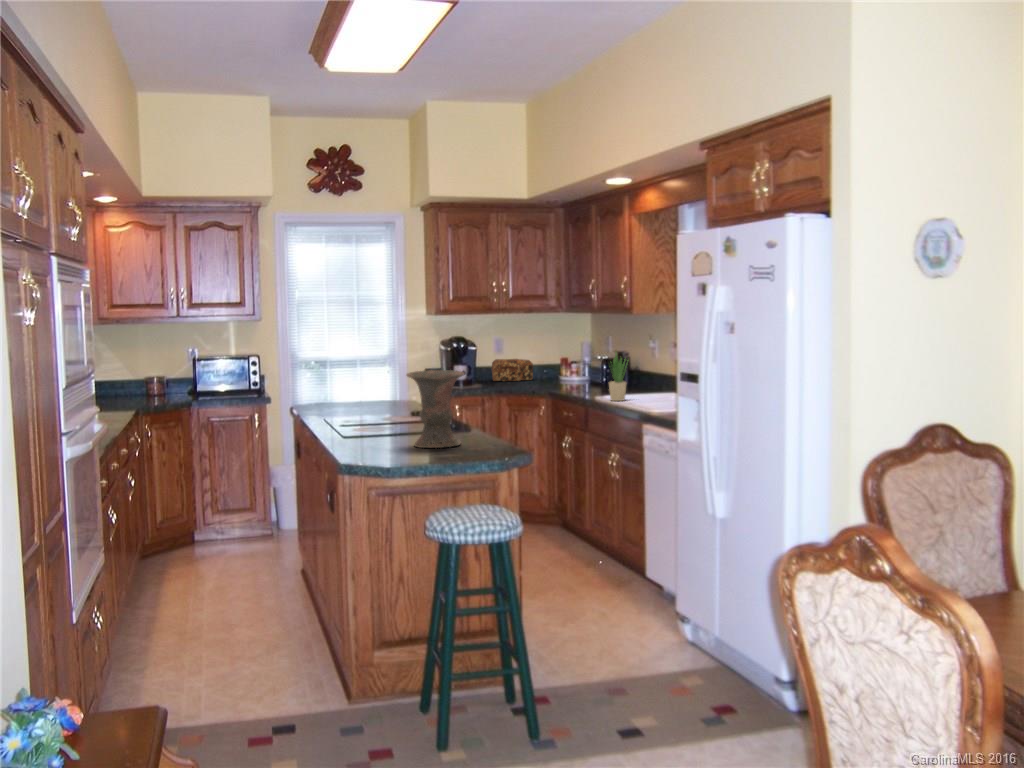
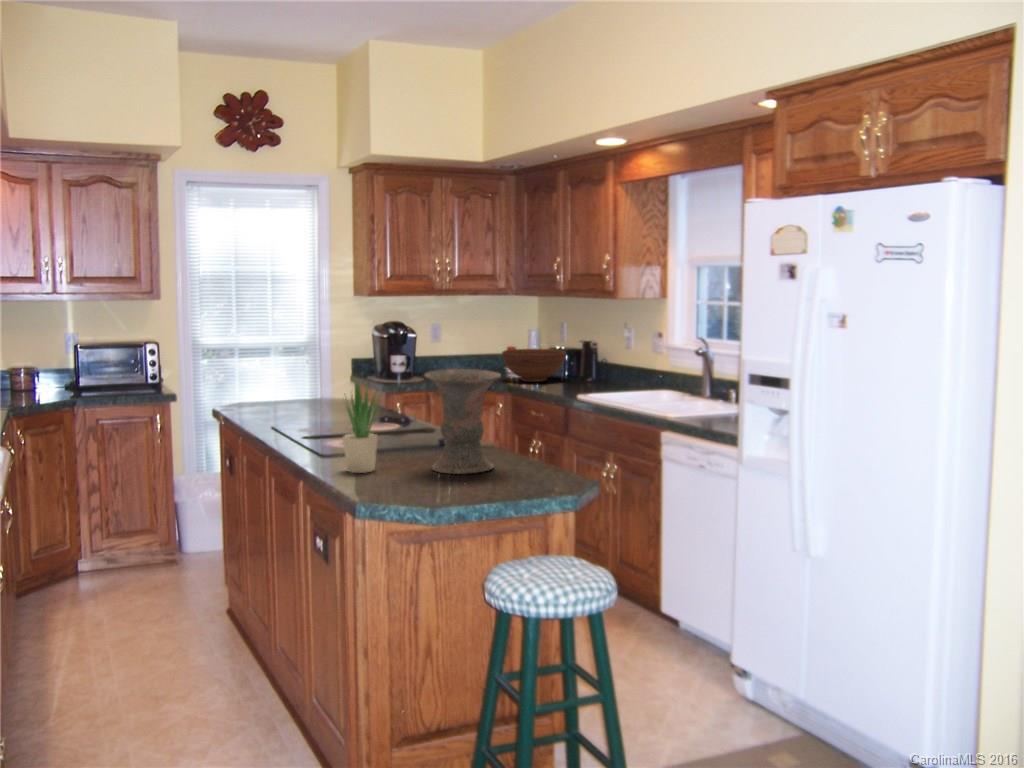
potted plant: present [609,352,627,401] -> present [343,377,382,473]
bread loaf: present [492,359,533,381] -> none [427,347,476,373]
fruit bowl: none [546,359,602,388] -> present [502,349,566,382]

